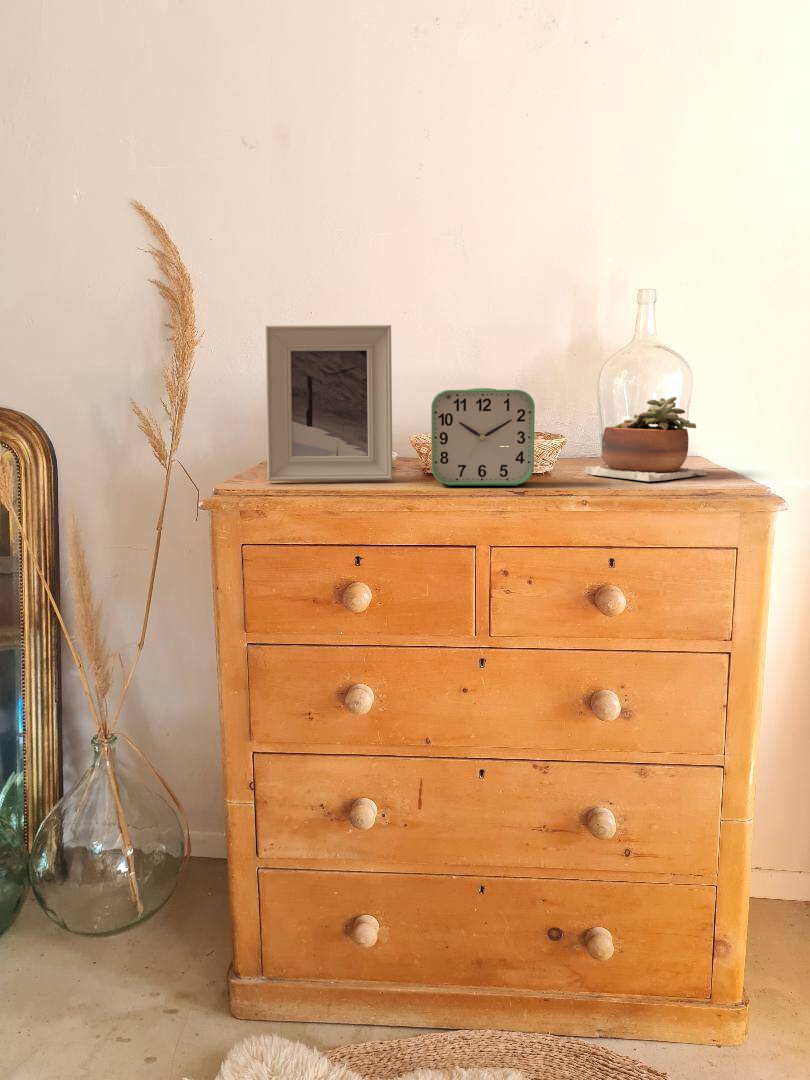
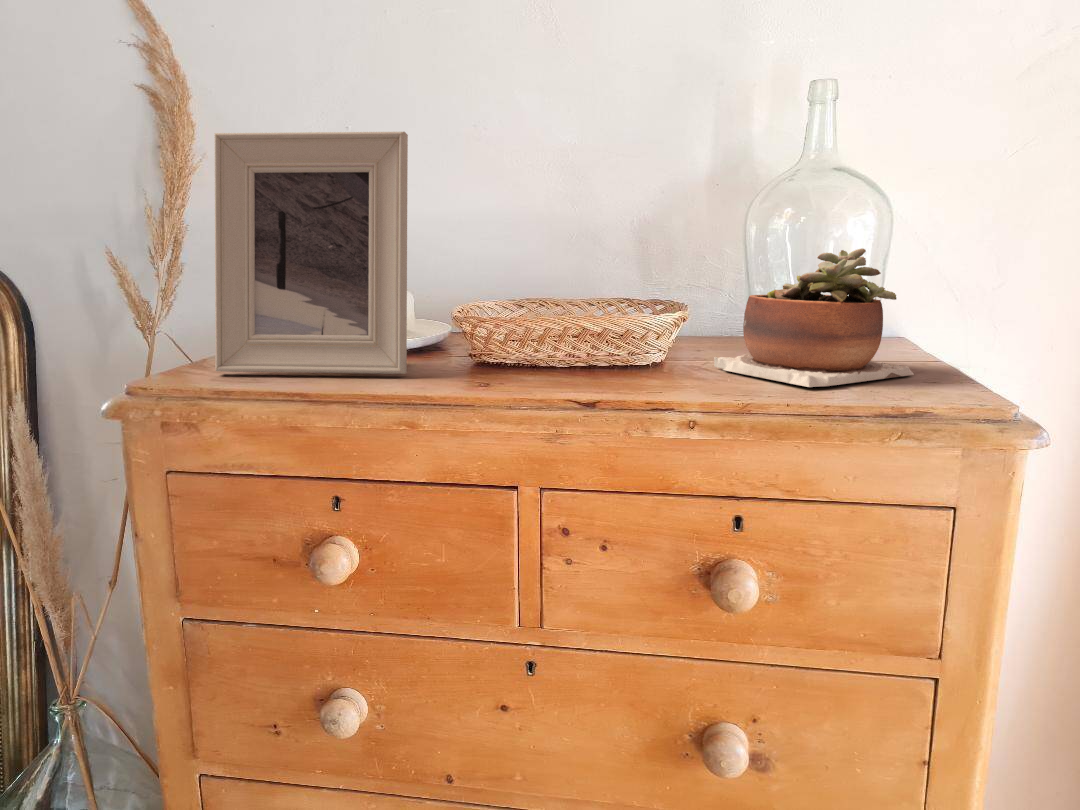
alarm clock: present [431,388,535,486] -> none [449,234,620,390]

